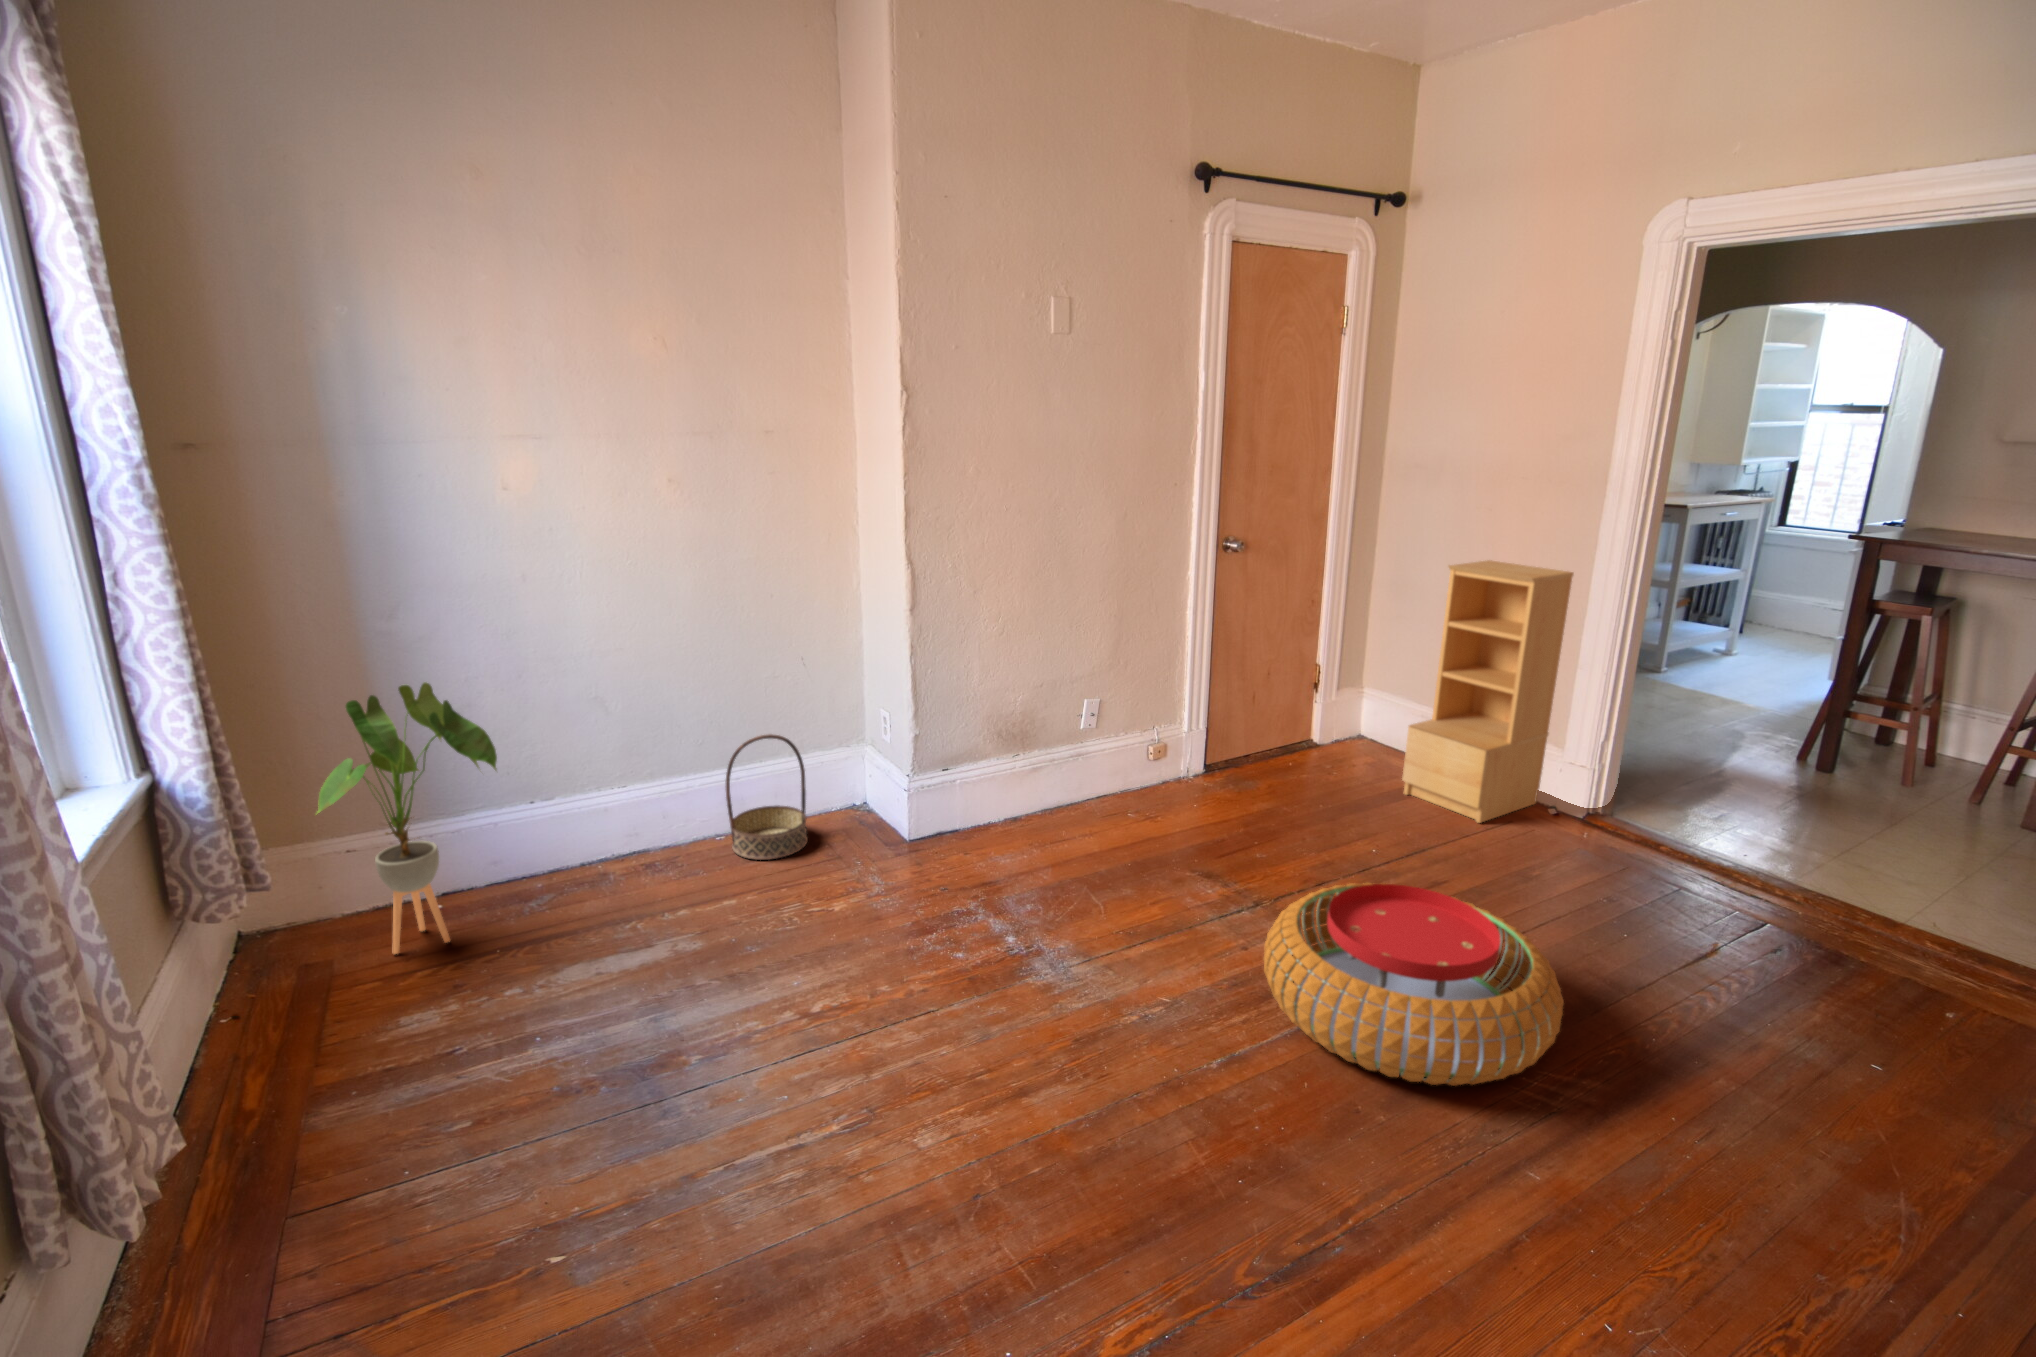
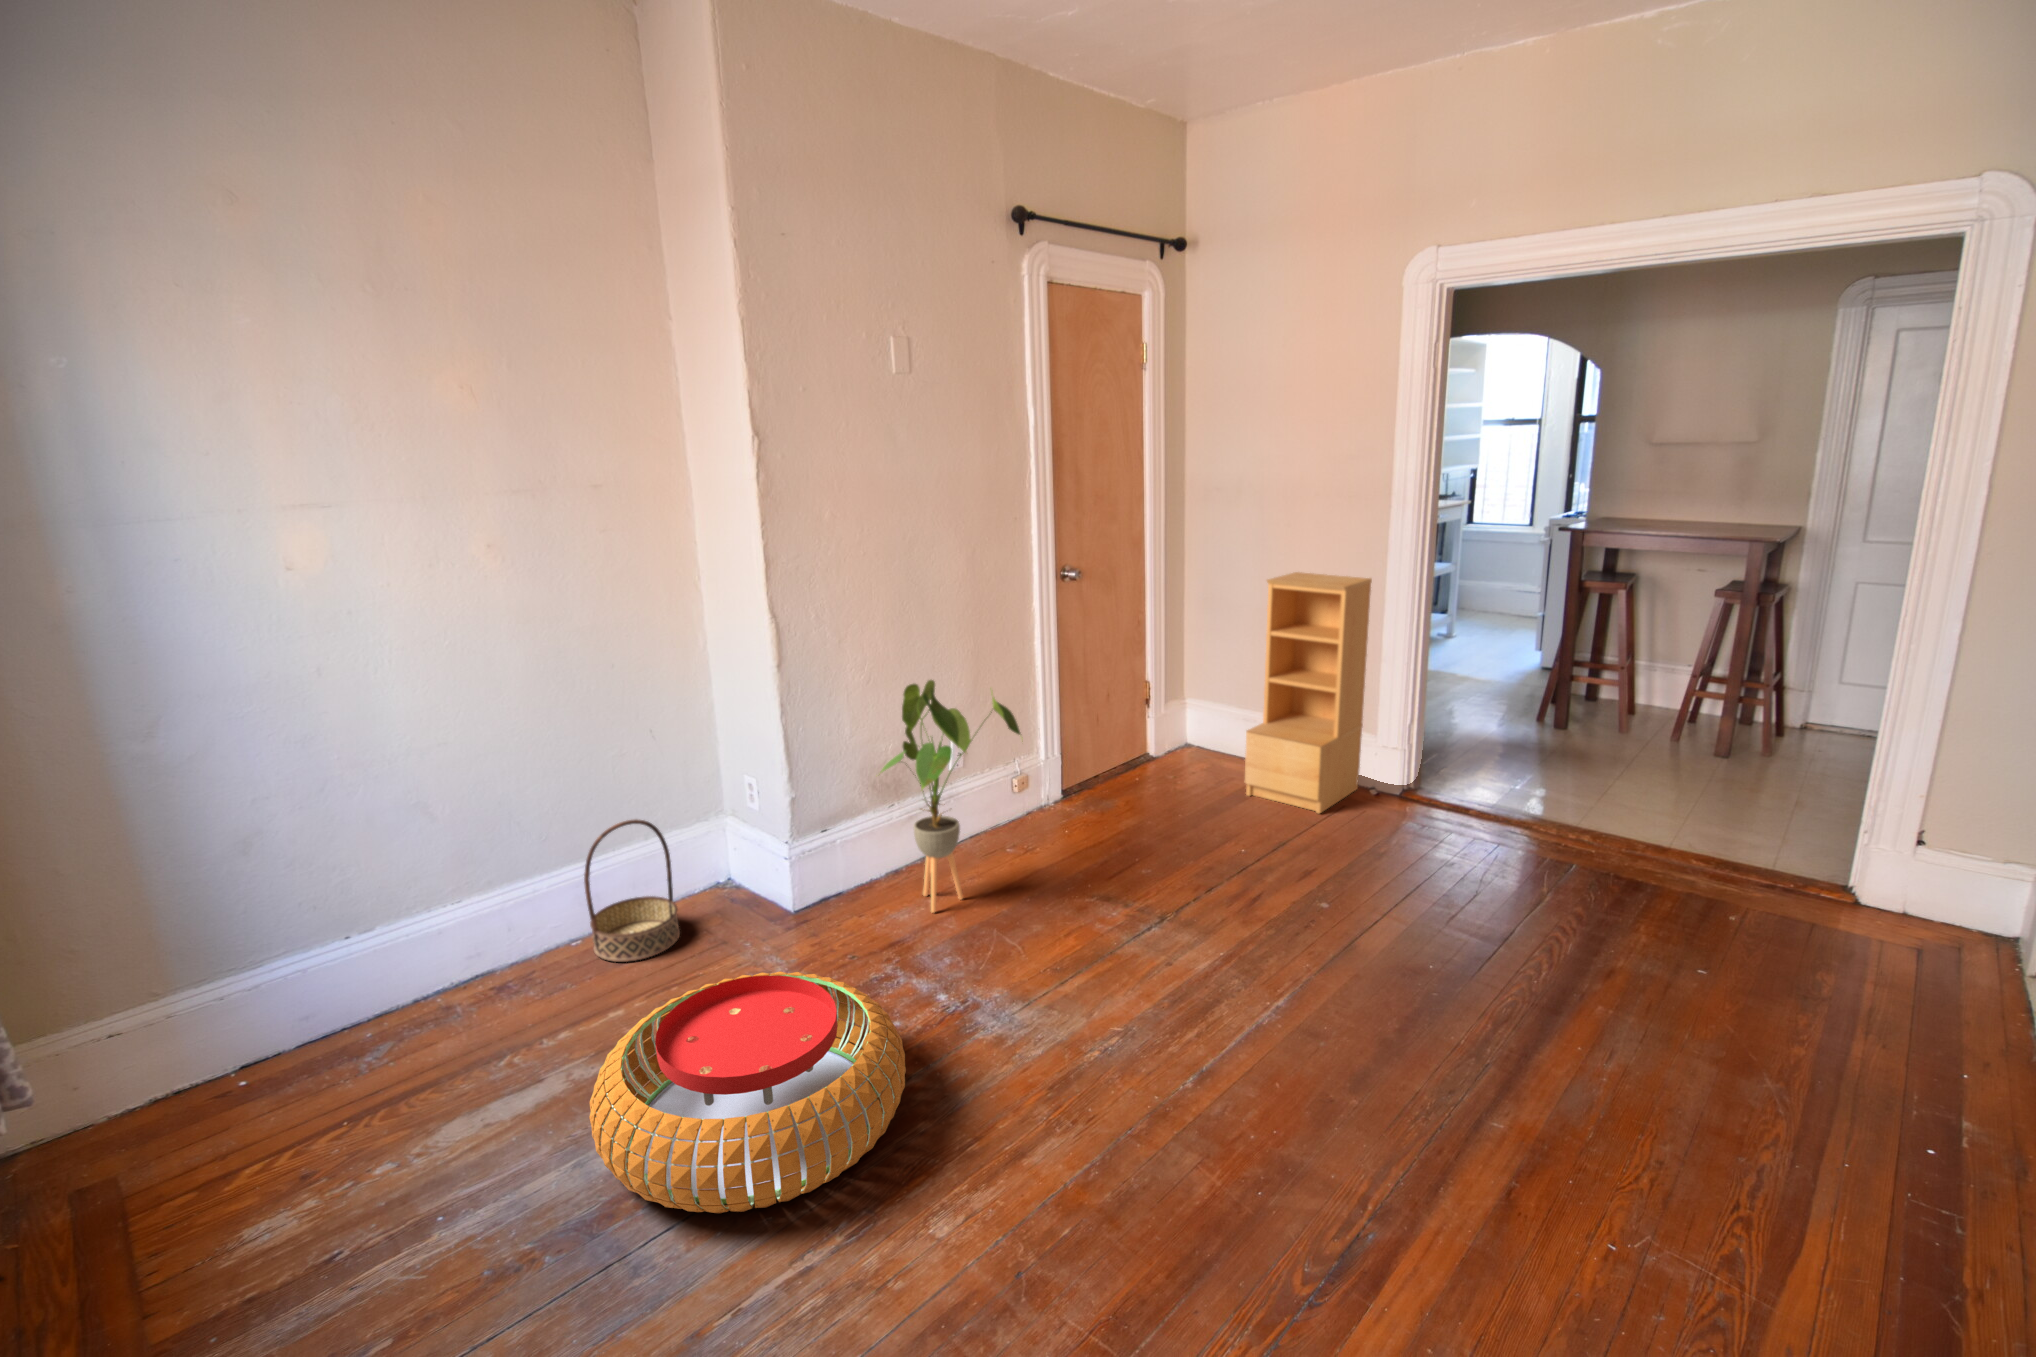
house plant: present [317,682,497,954] -> present [879,680,1020,912]
pouf: present [1264,883,1564,1086] -> present [589,971,906,1213]

